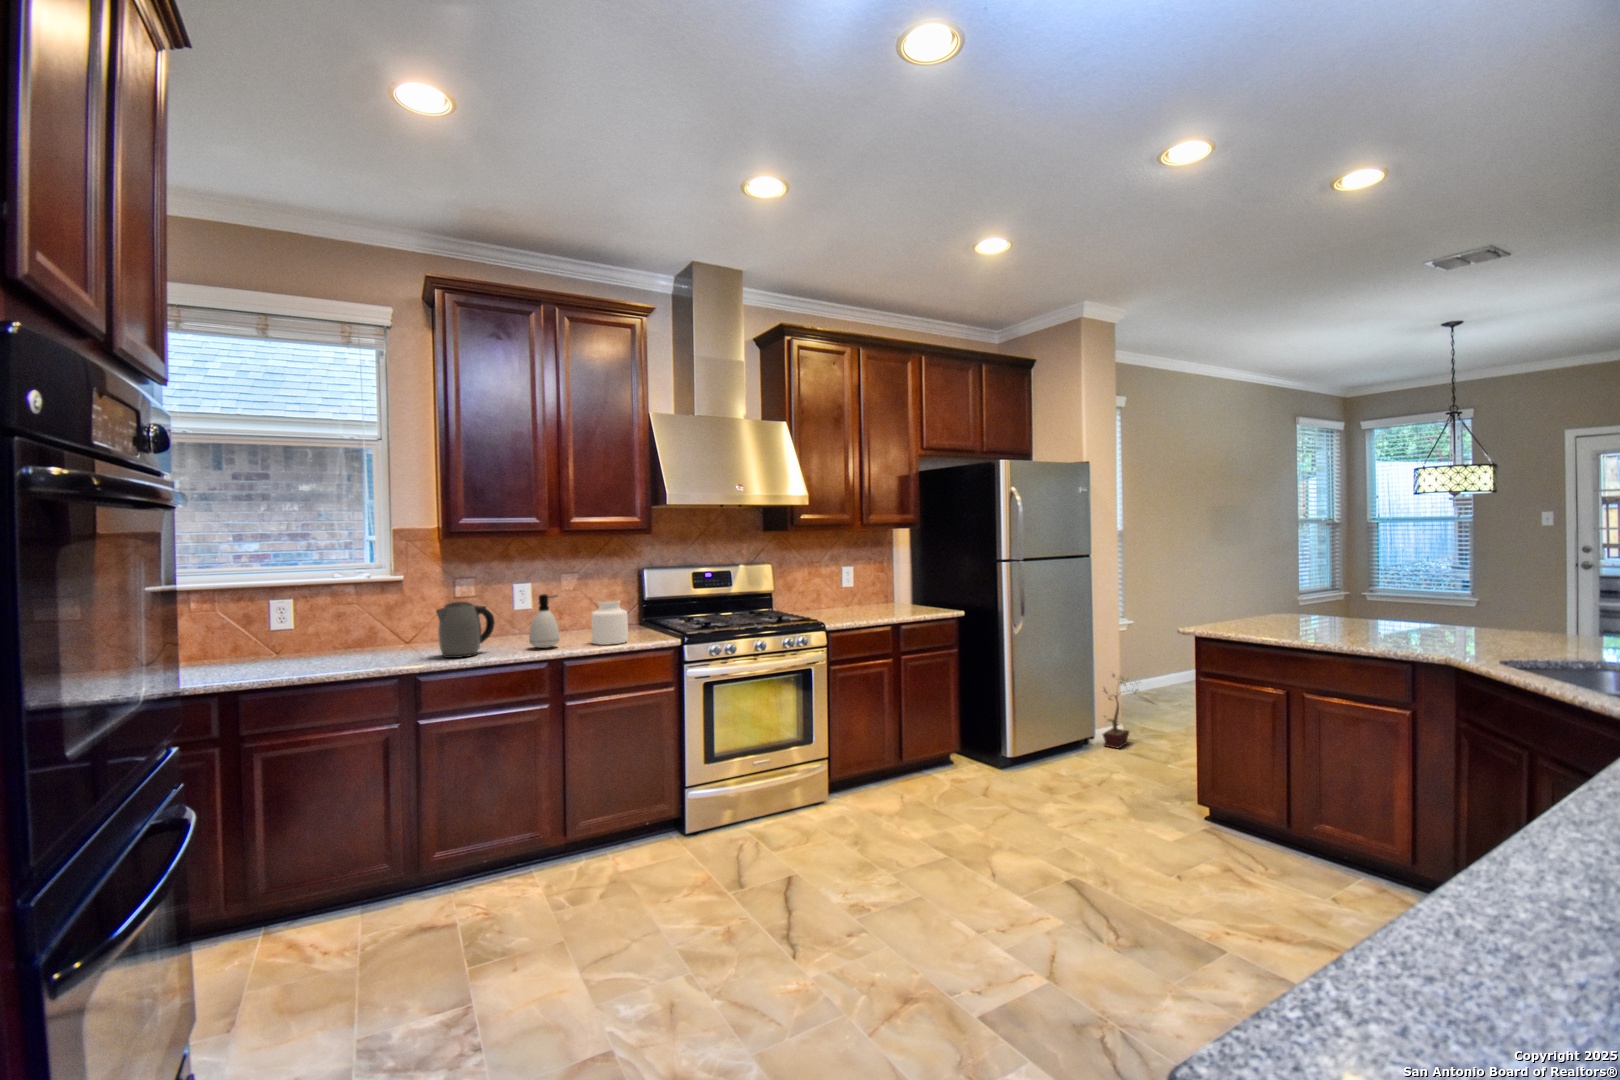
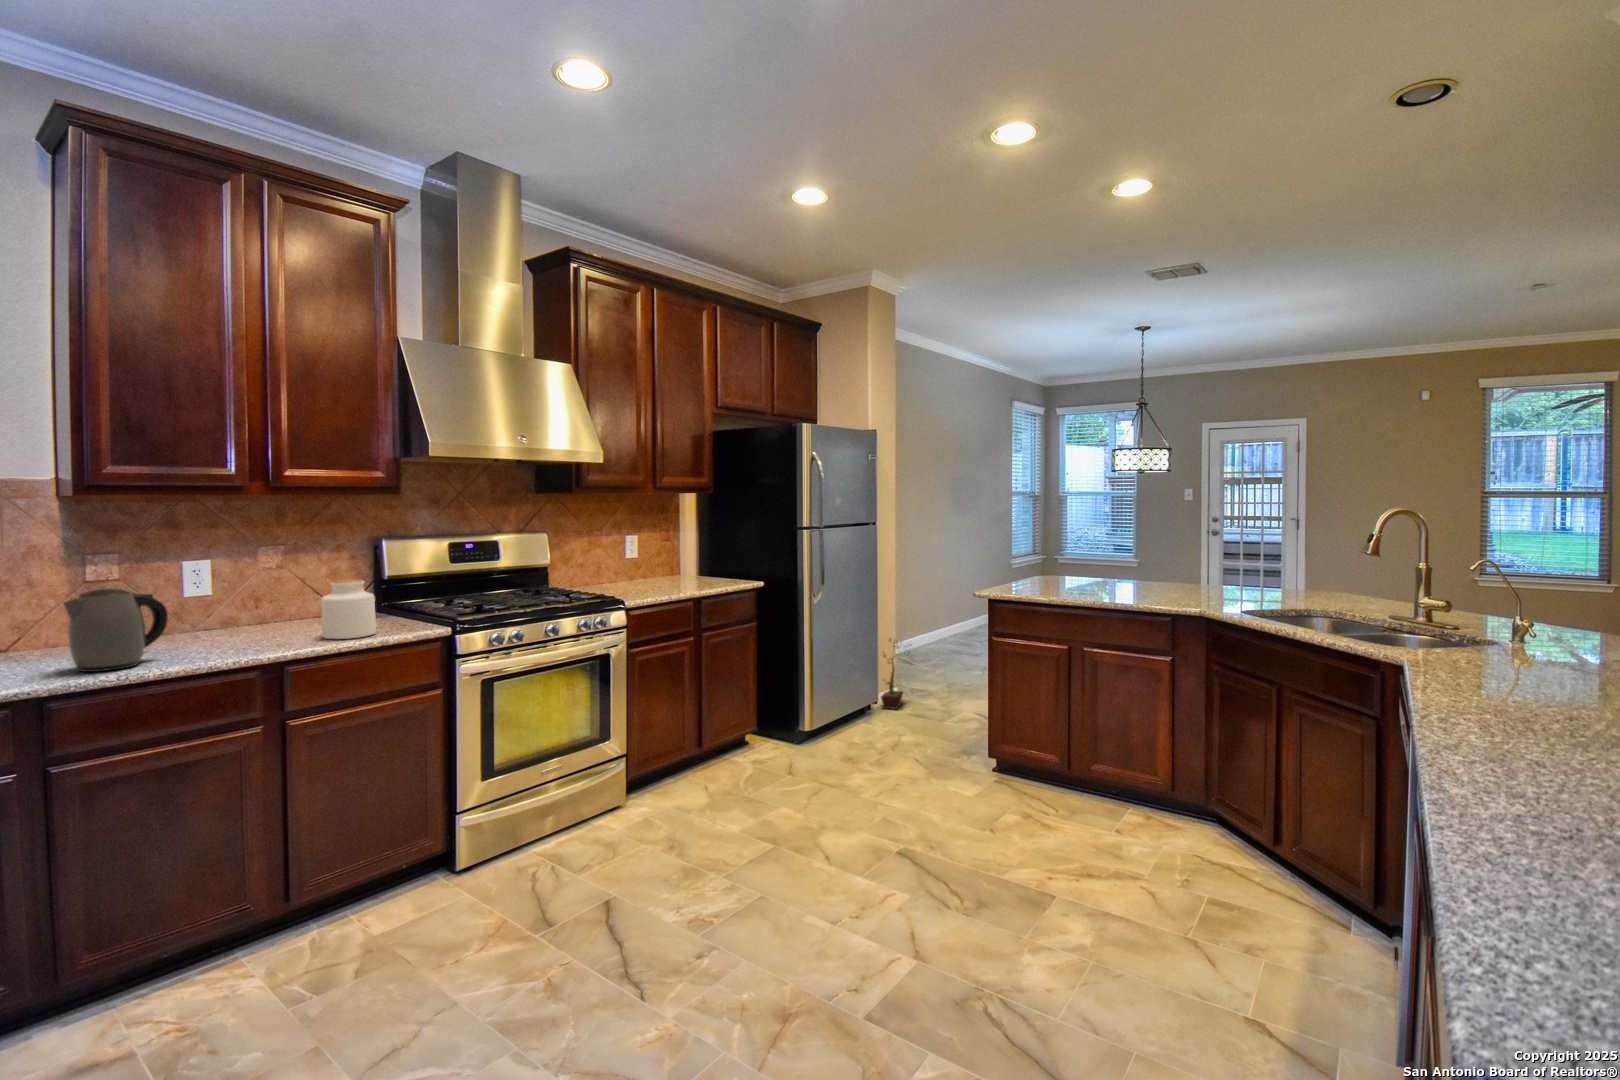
soap dispenser: present [529,594,560,648] -> none [226,575,274,648]

